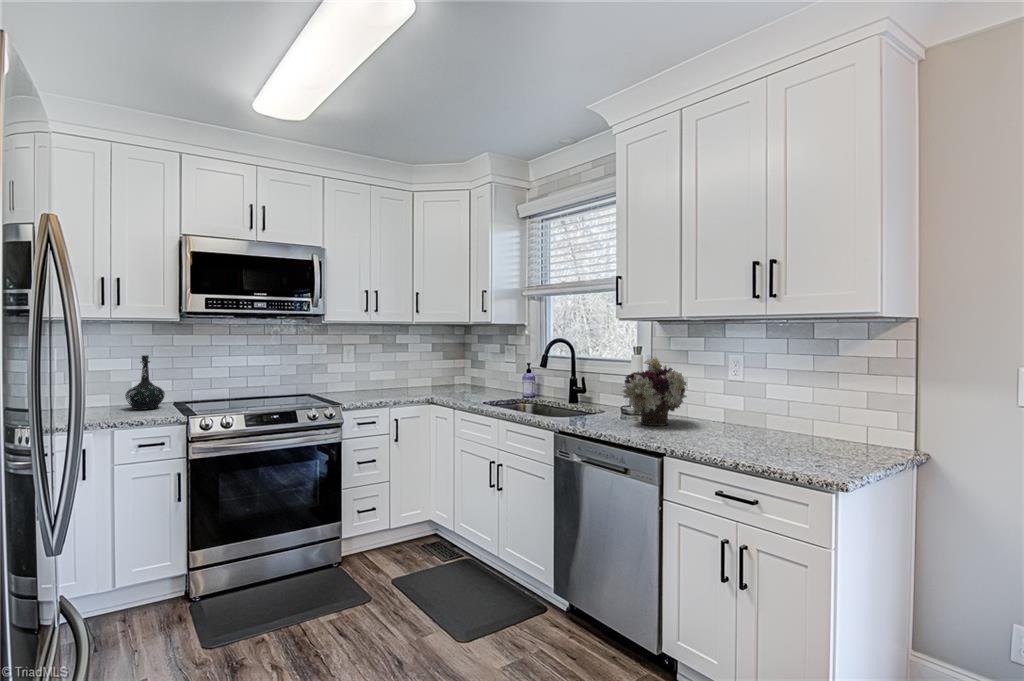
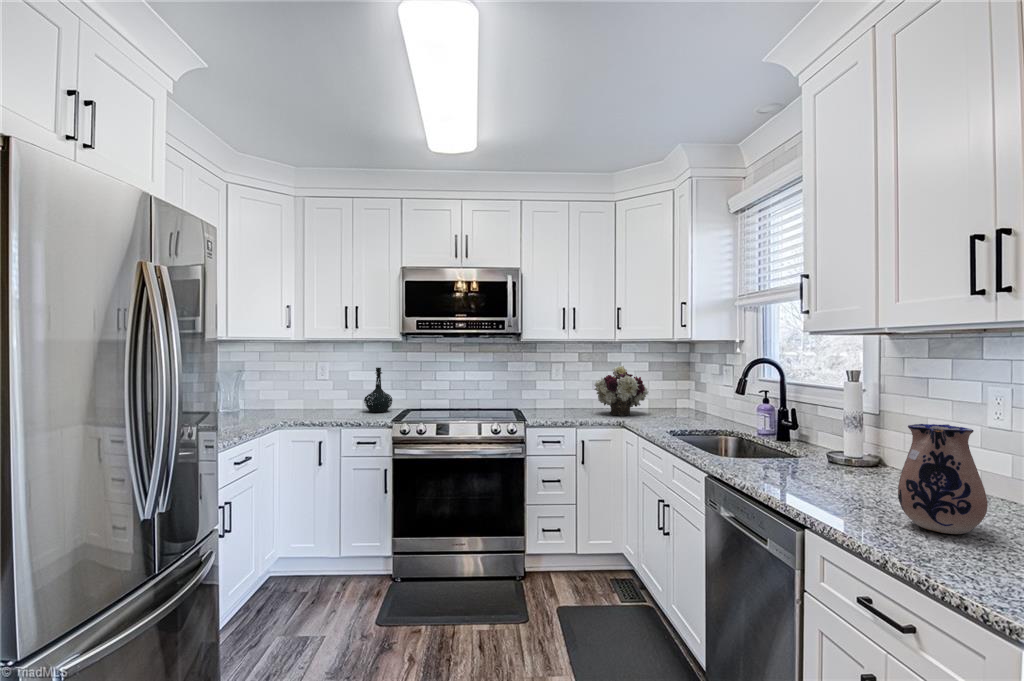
flower arrangement: present [622,357,686,426] -> present [594,366,649,416]
ceramic pitcher: none [717,377,766,446] -> present [898,424,988,534]

